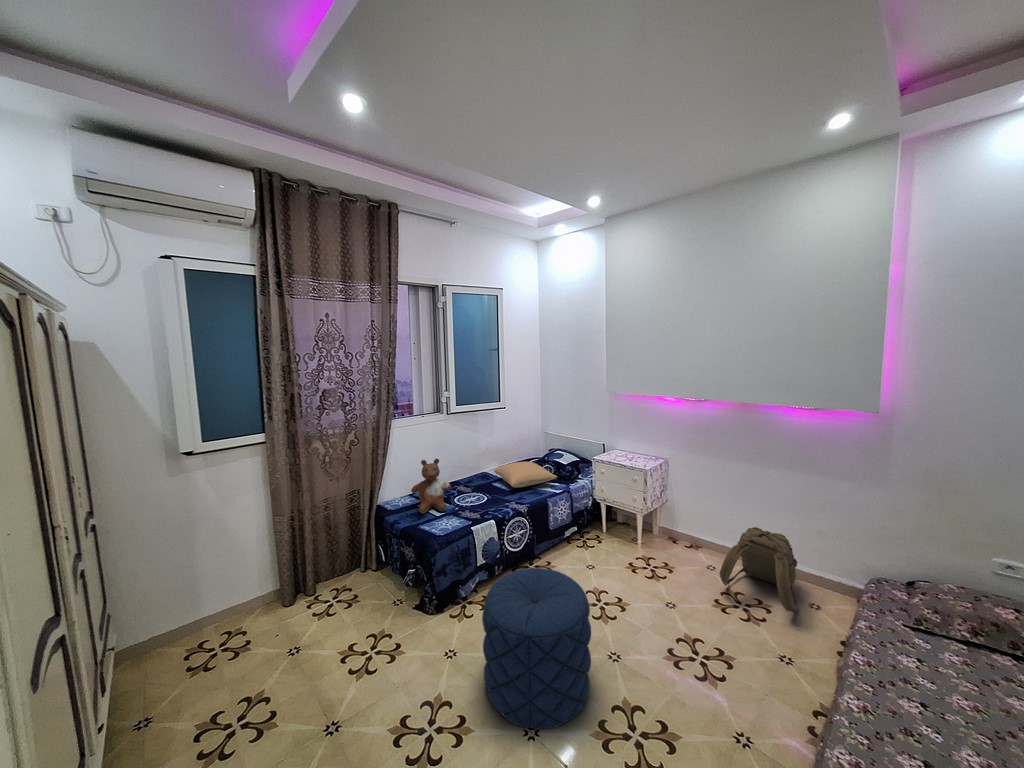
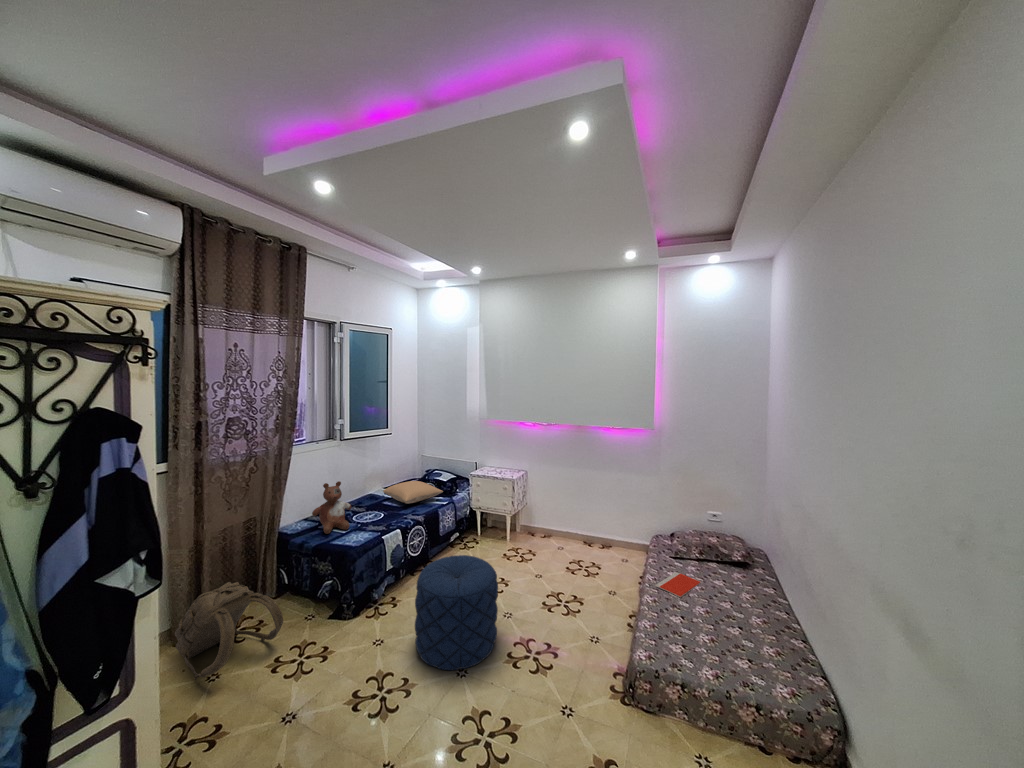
backpack: present [720,527,798,612] -> present [175,582,283,680]
notebook: none [871,658,979,716] -> present [655,572,701,597]

